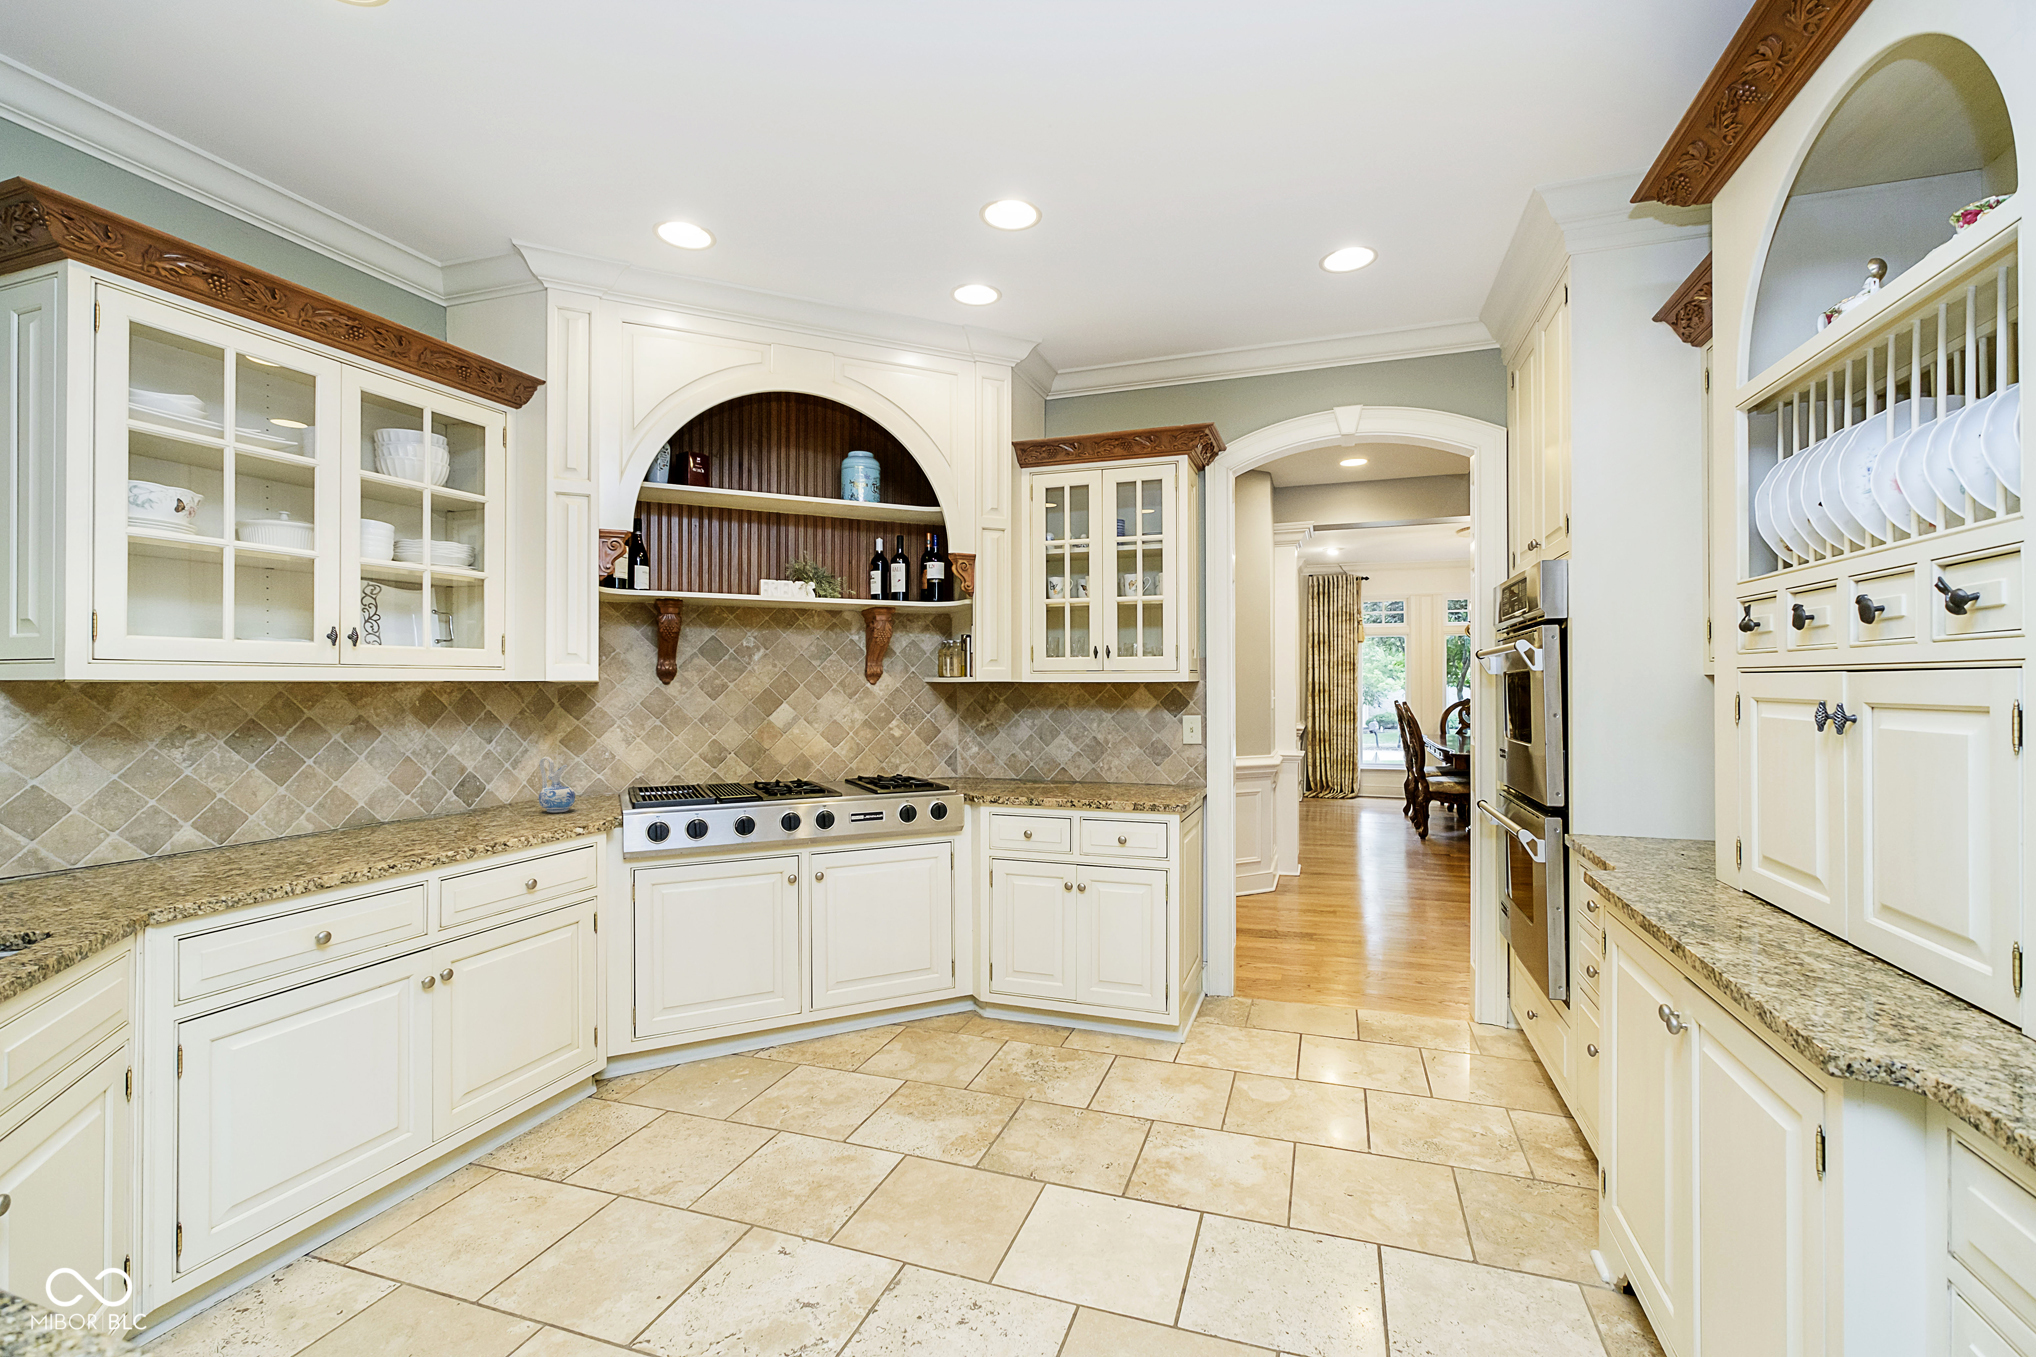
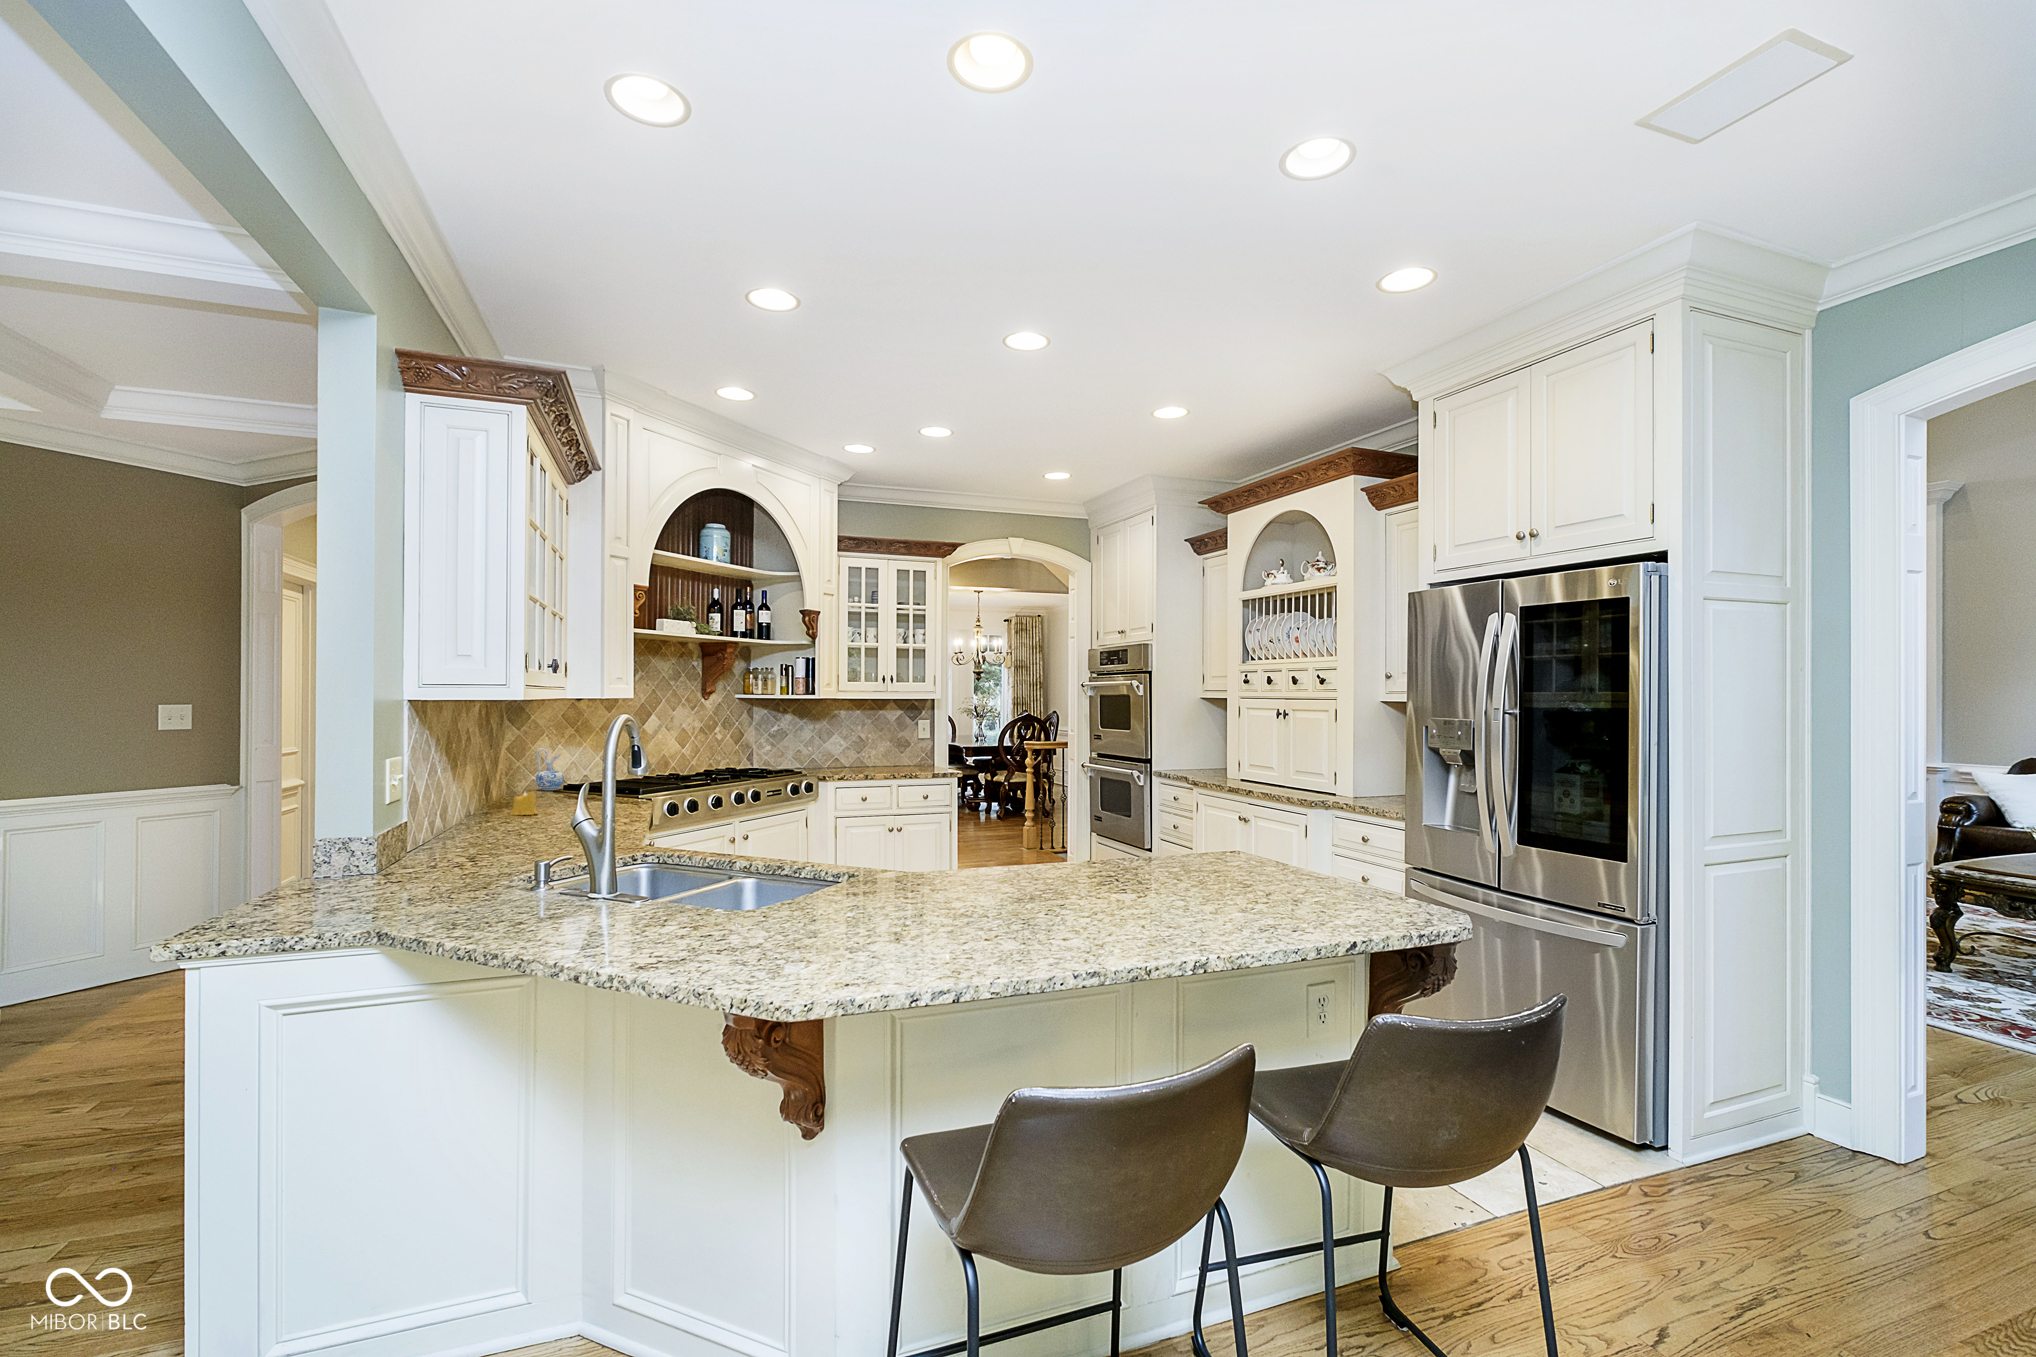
candle: none [307,828,351,865] -> present [511,792,537,815]

